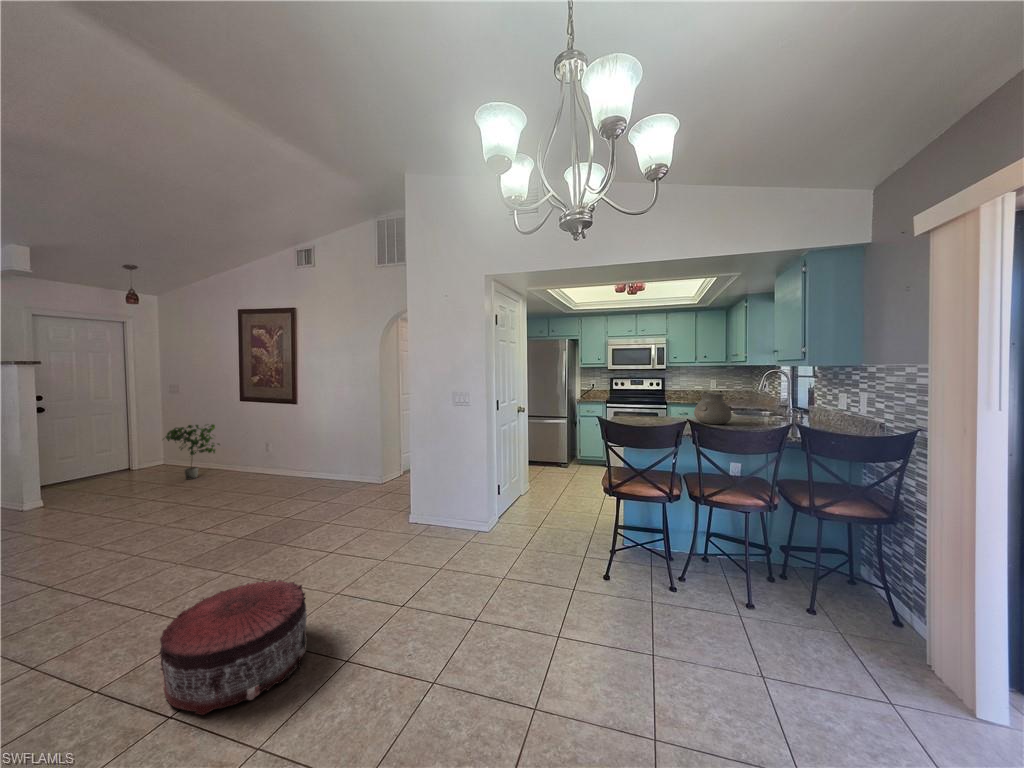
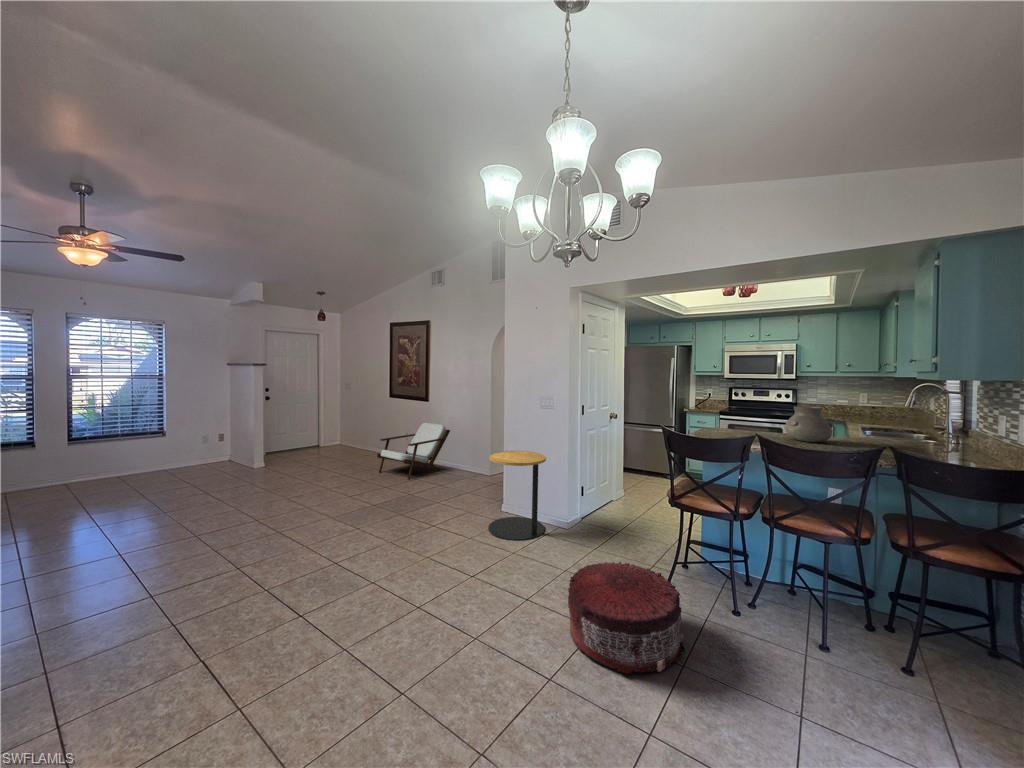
potted plant: present [165,424,220,479] -> none [338,414,376,456]
armchair: none [232,430,329,502] -> present [377,423,450,480]
side table: none [404,455,469,556] -> present [488,451,546,541]
pouf: present [159,580,307,715] -> present [568,562,685,674]

